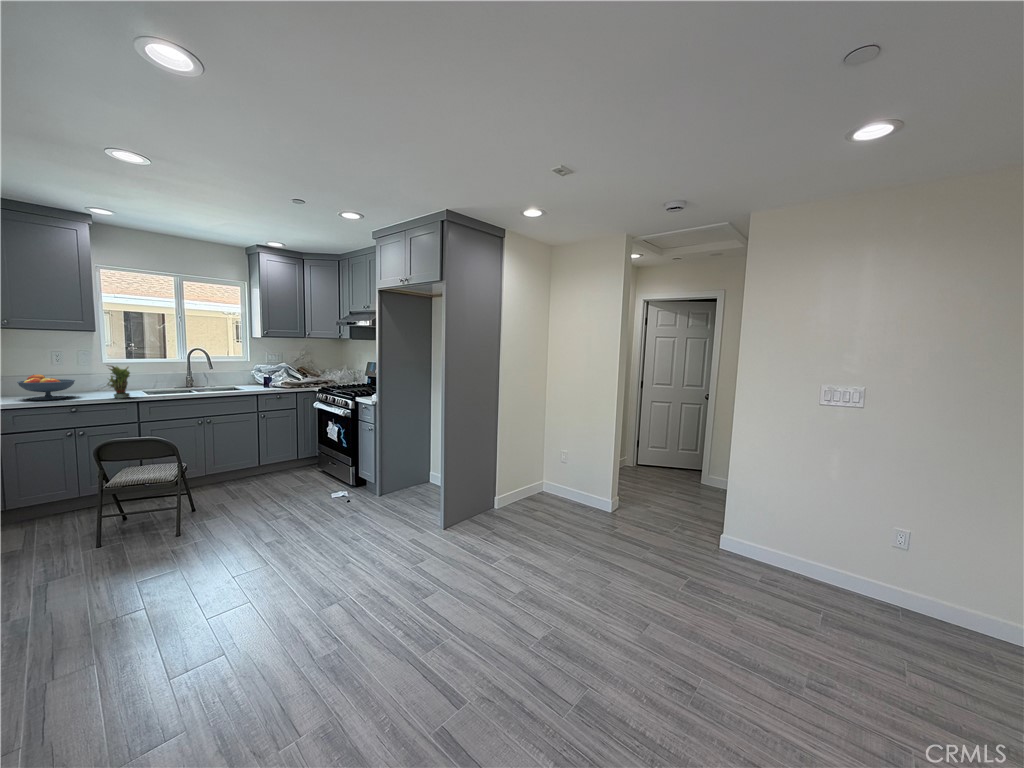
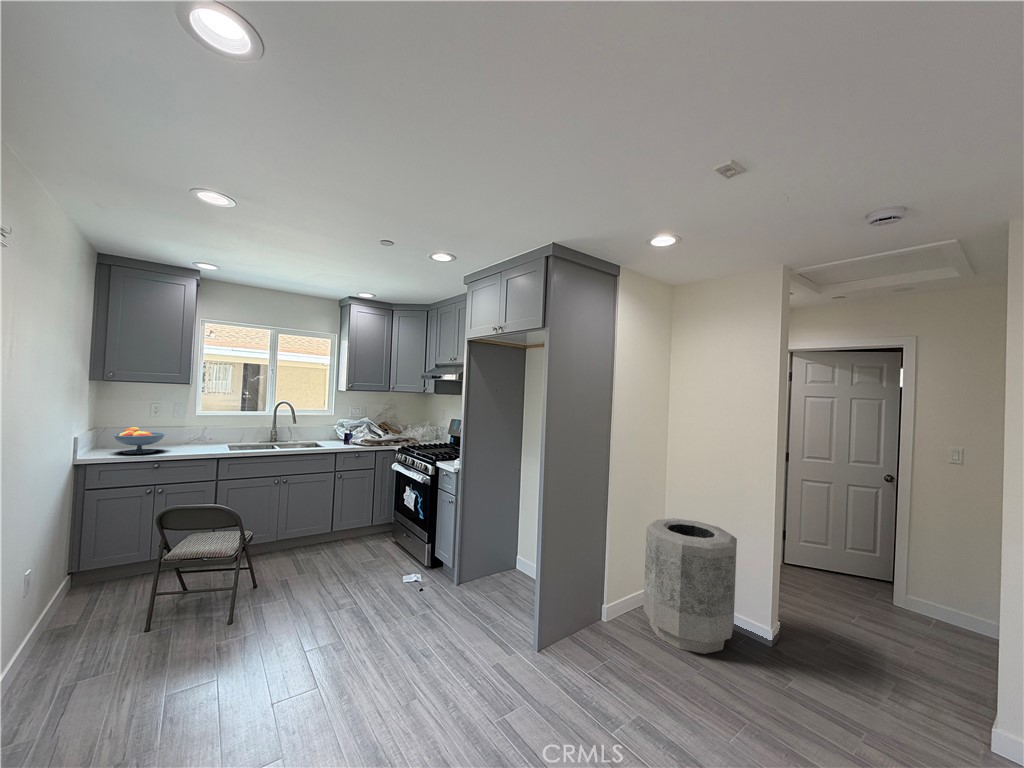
potted plant: present [107,365,130,398] -> none [192,419,215,454]
trash can: none [525,431,590,520] -> present [643,518,737,654]

